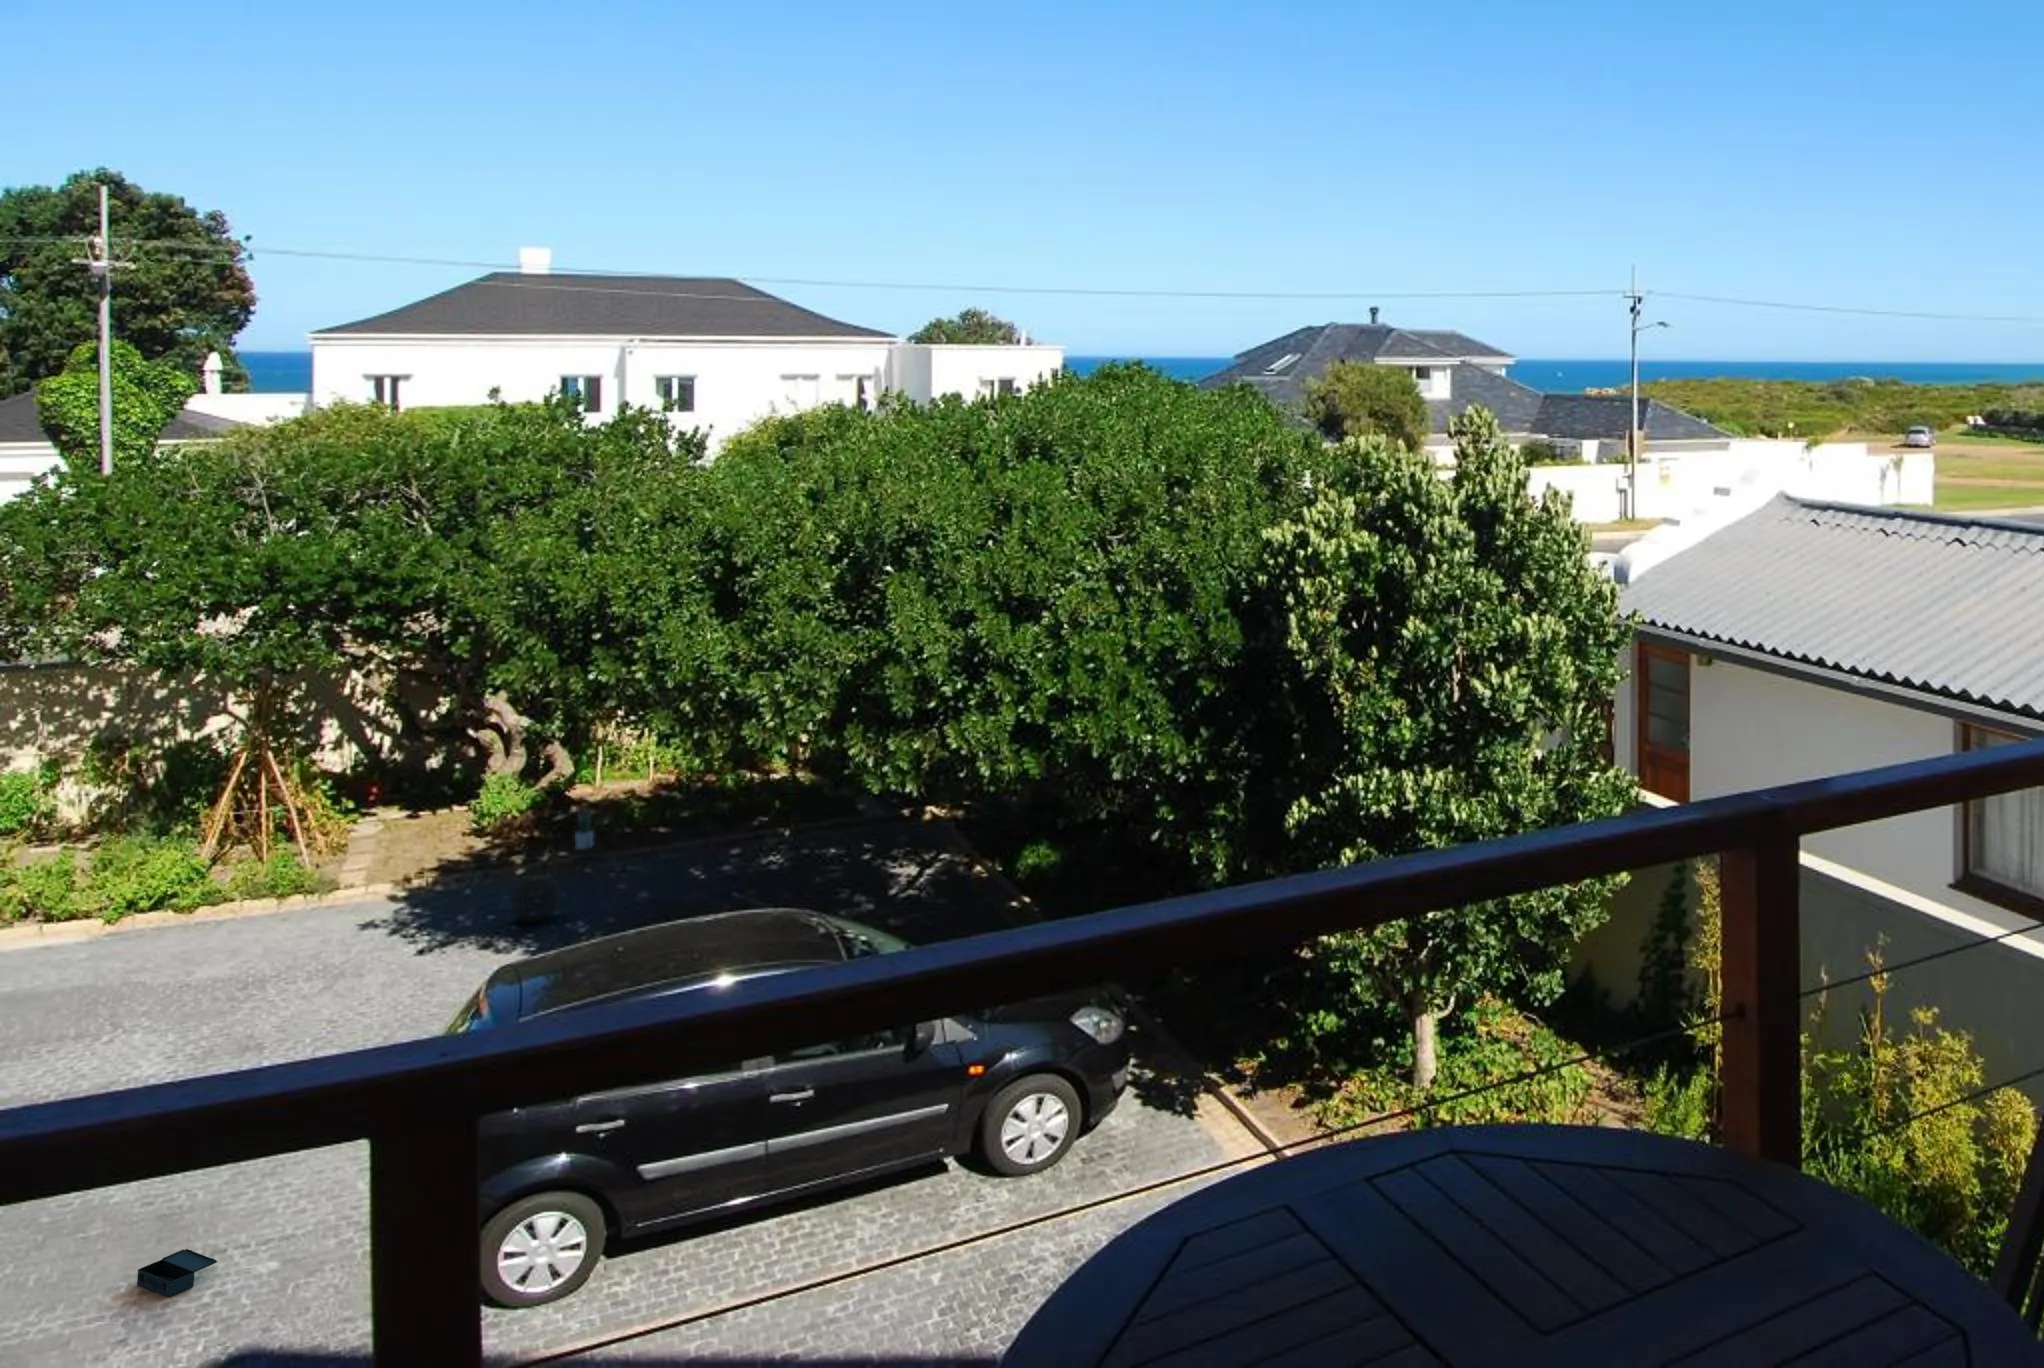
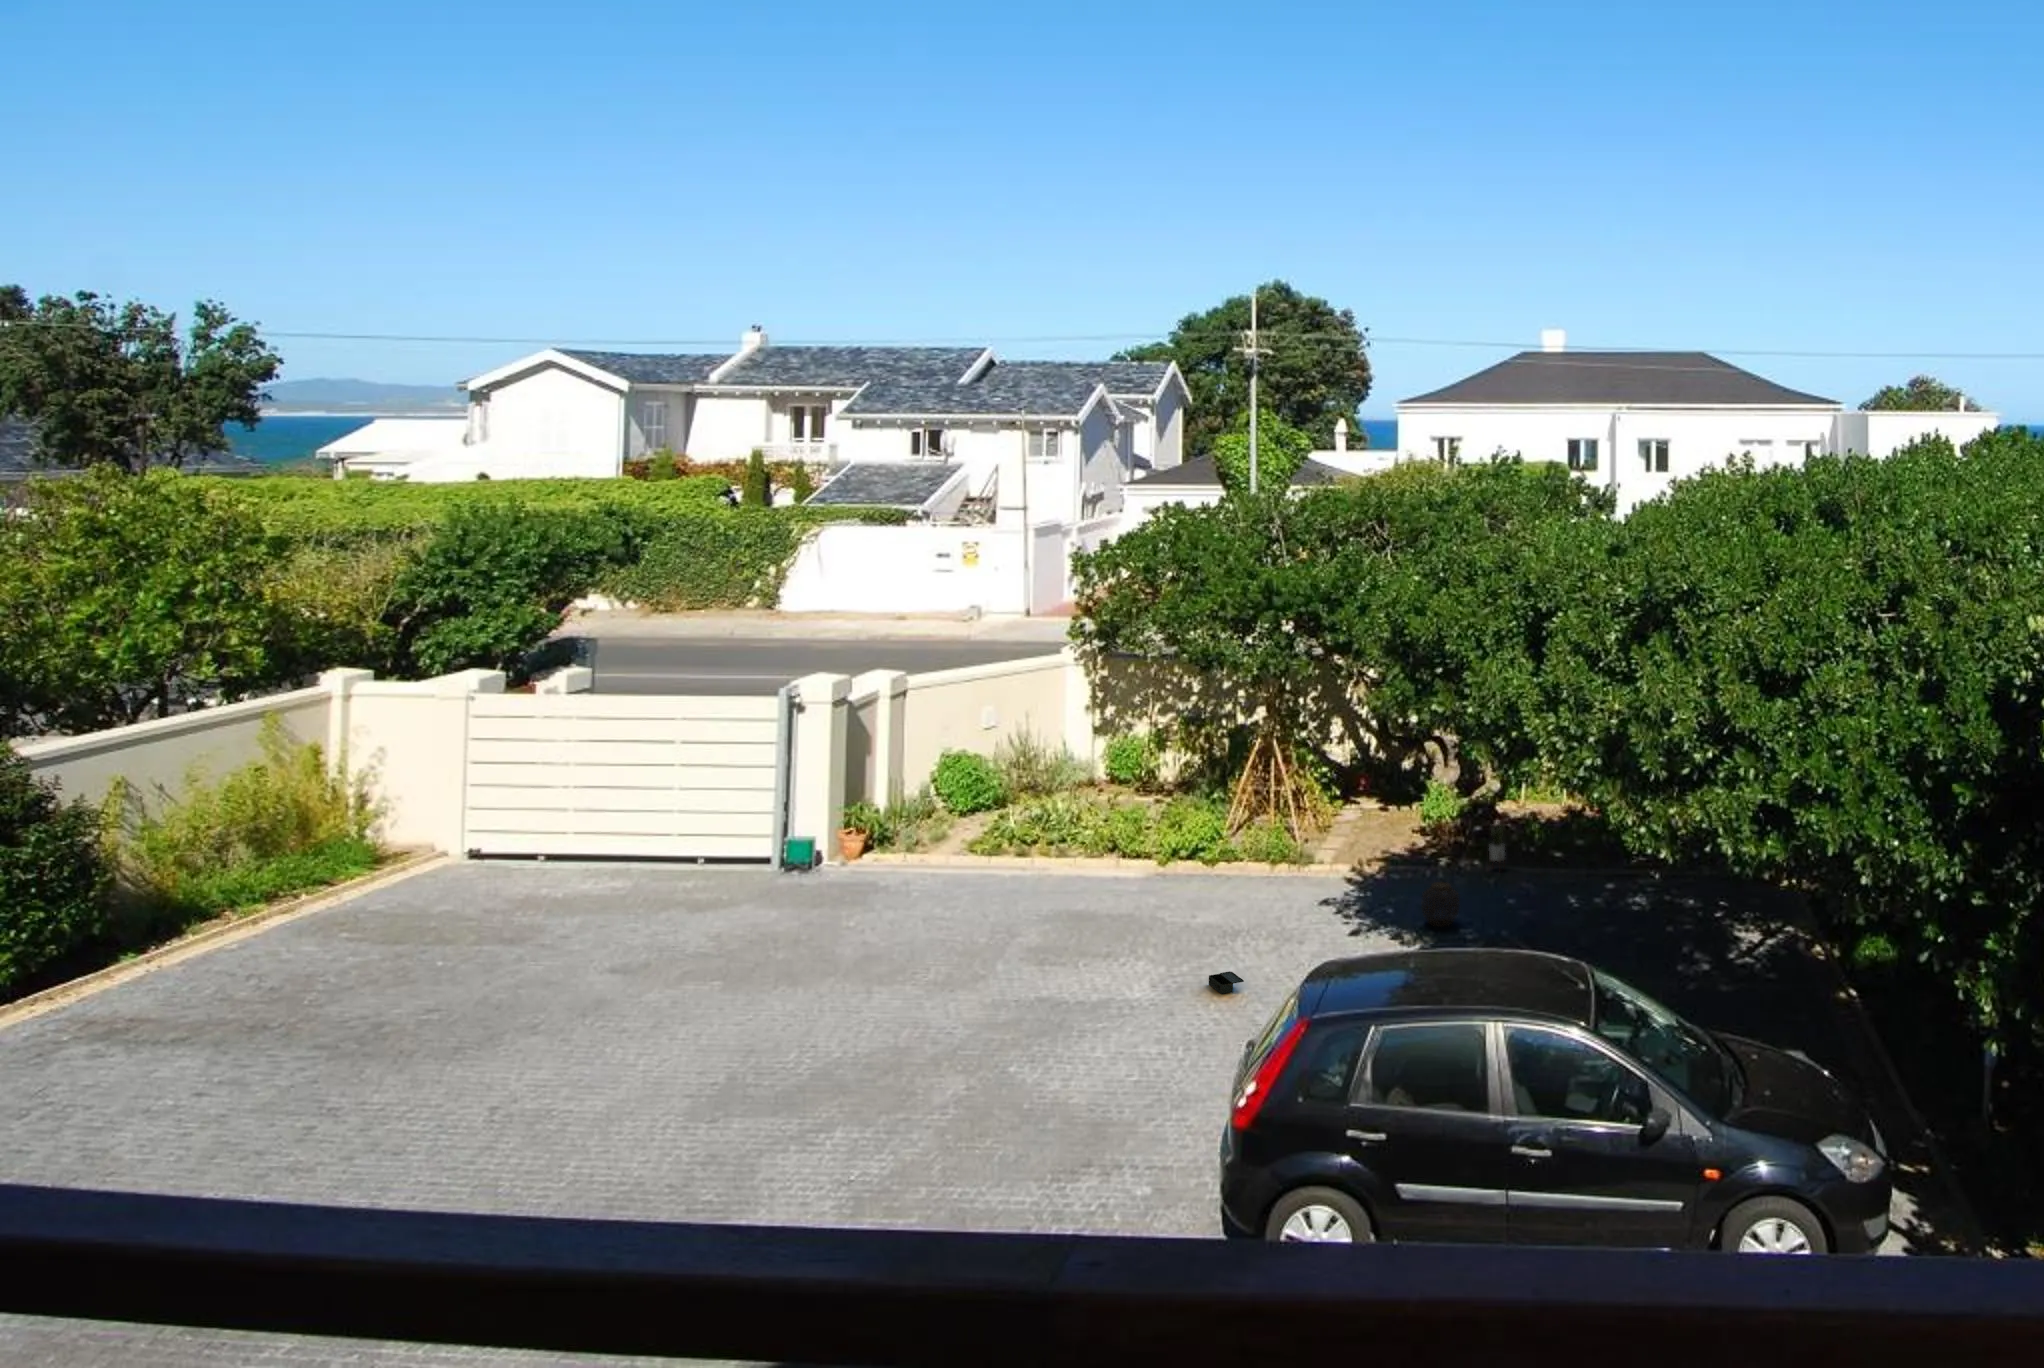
toolbox: present [137,1249,217,1297] -> present [1209,971,1244,994]

